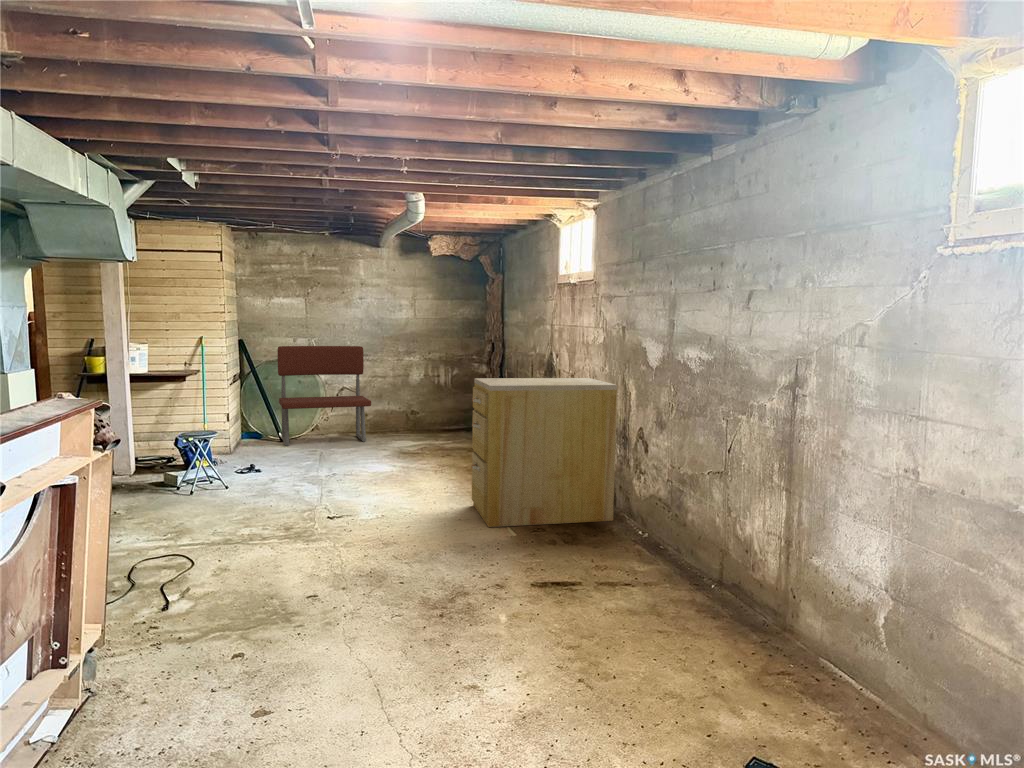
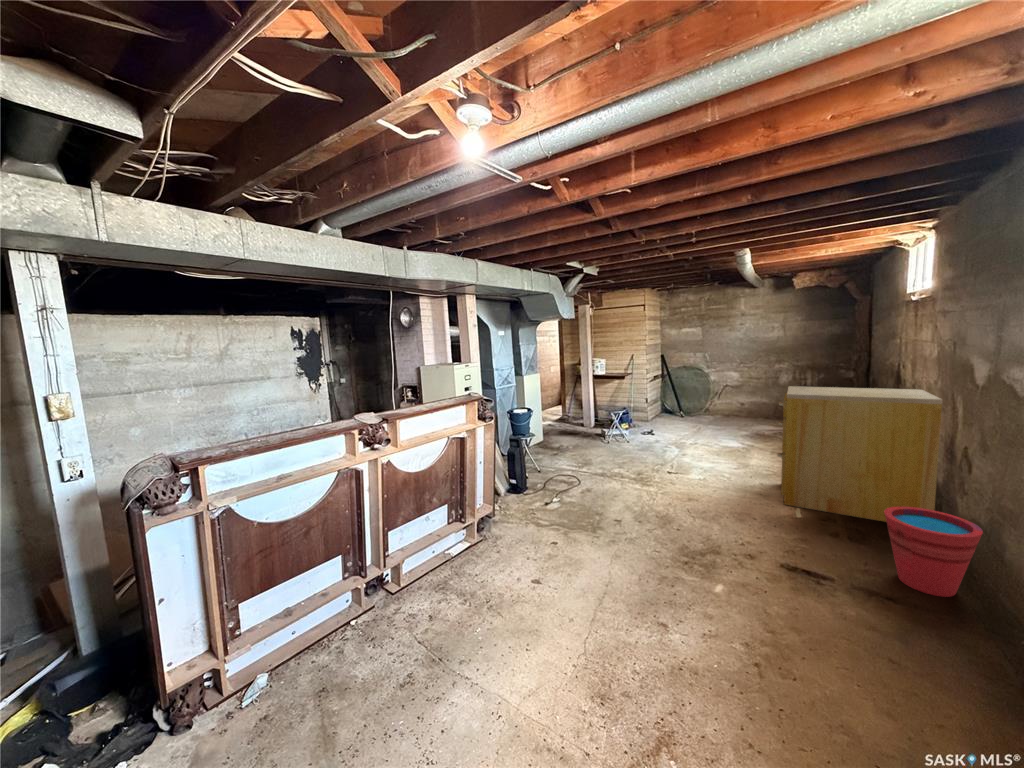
bench: present [277,346,371,446] -> none [680,358,743,422]
bucket: none [606,492,674,572] -> present [884,507,983,597]

